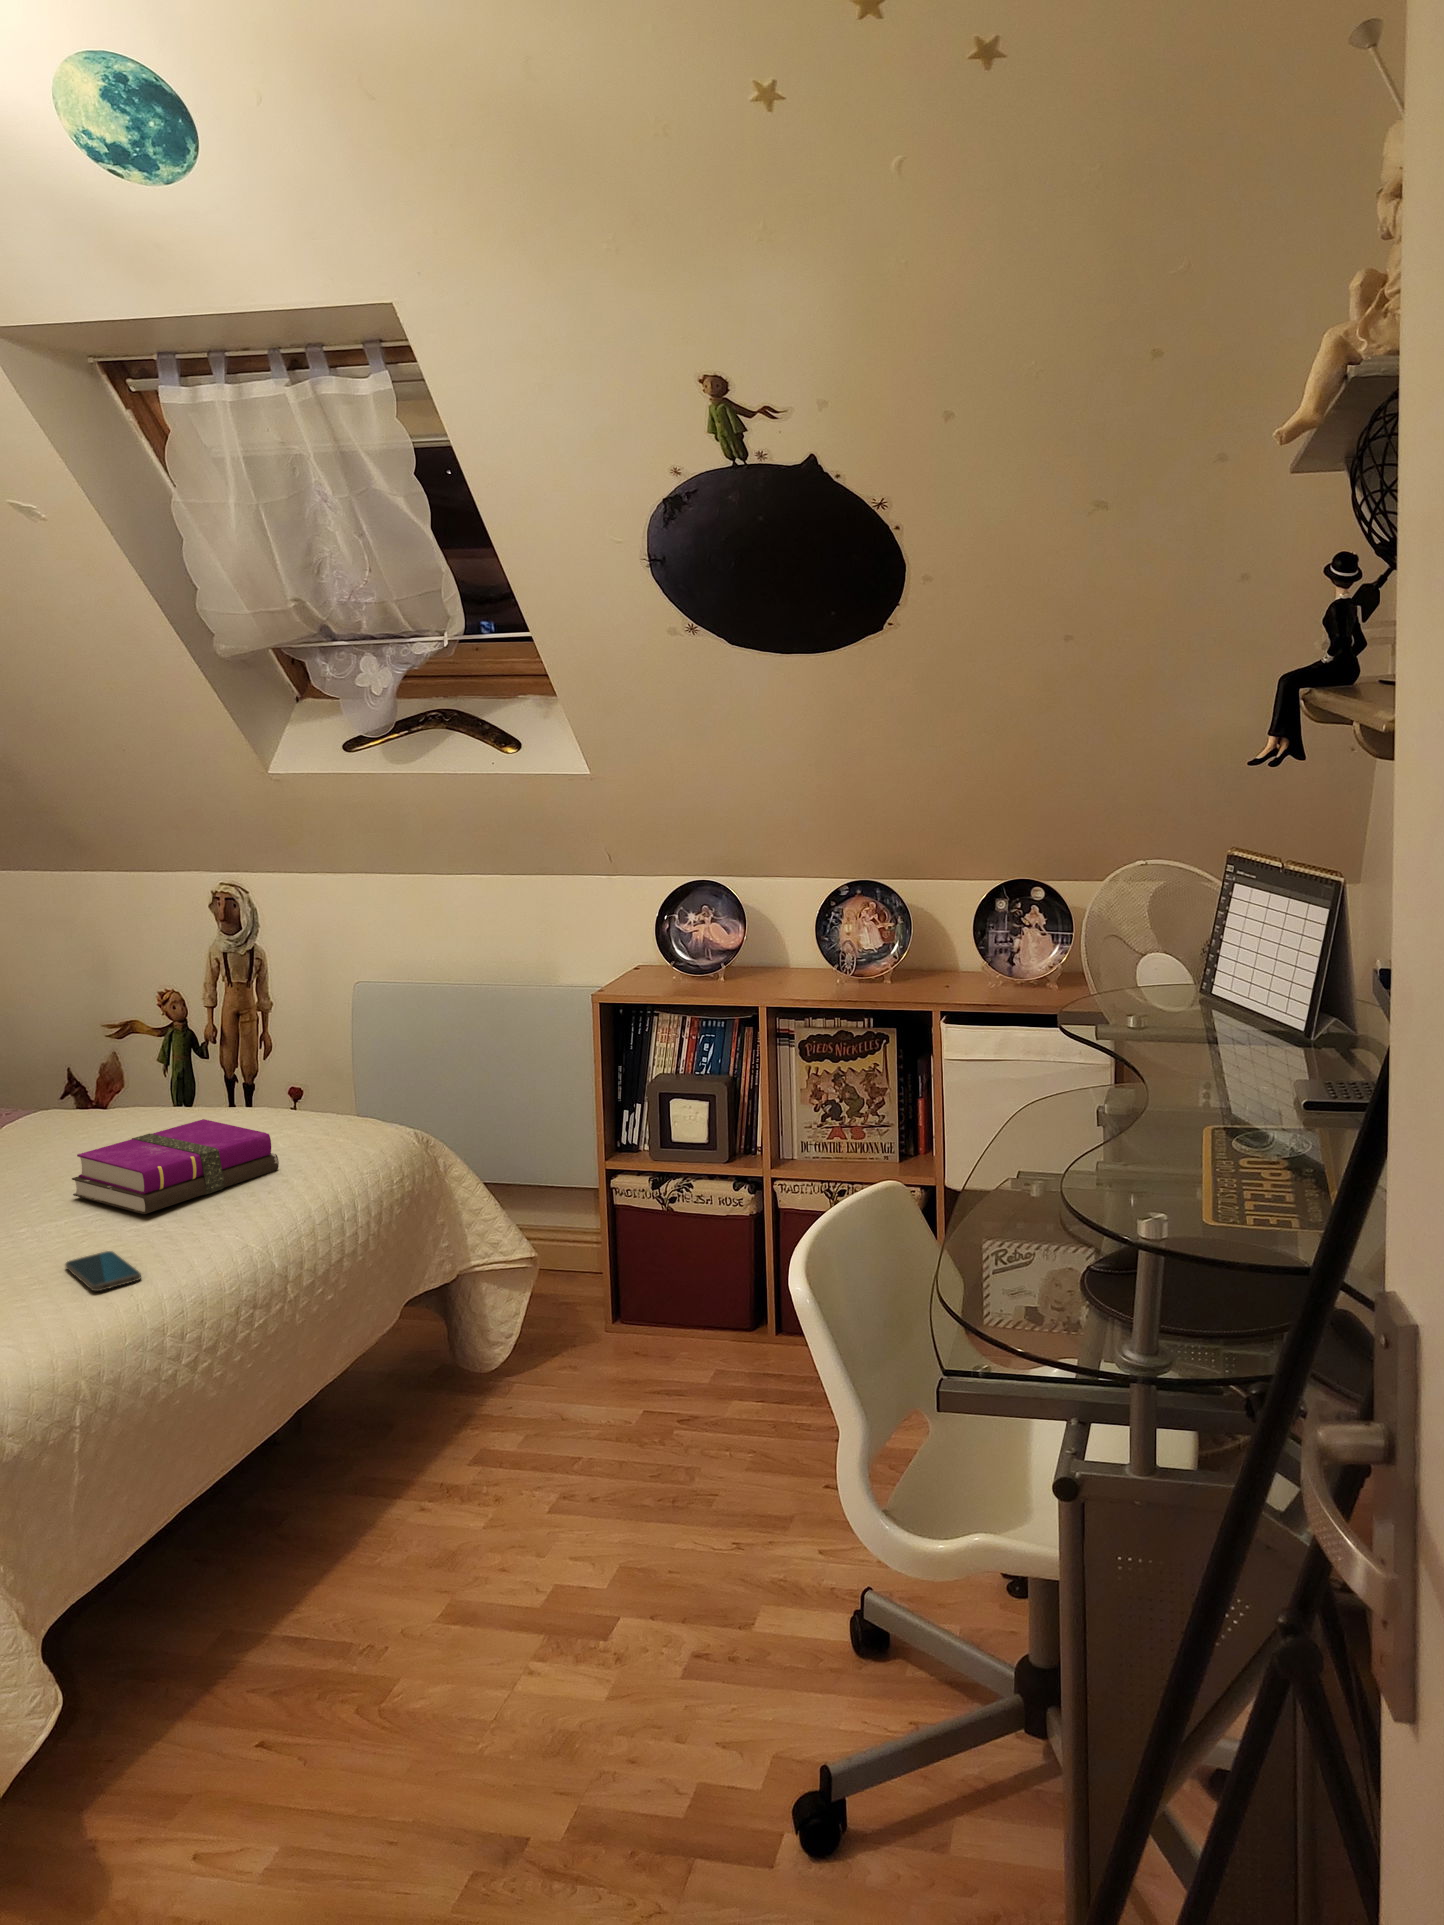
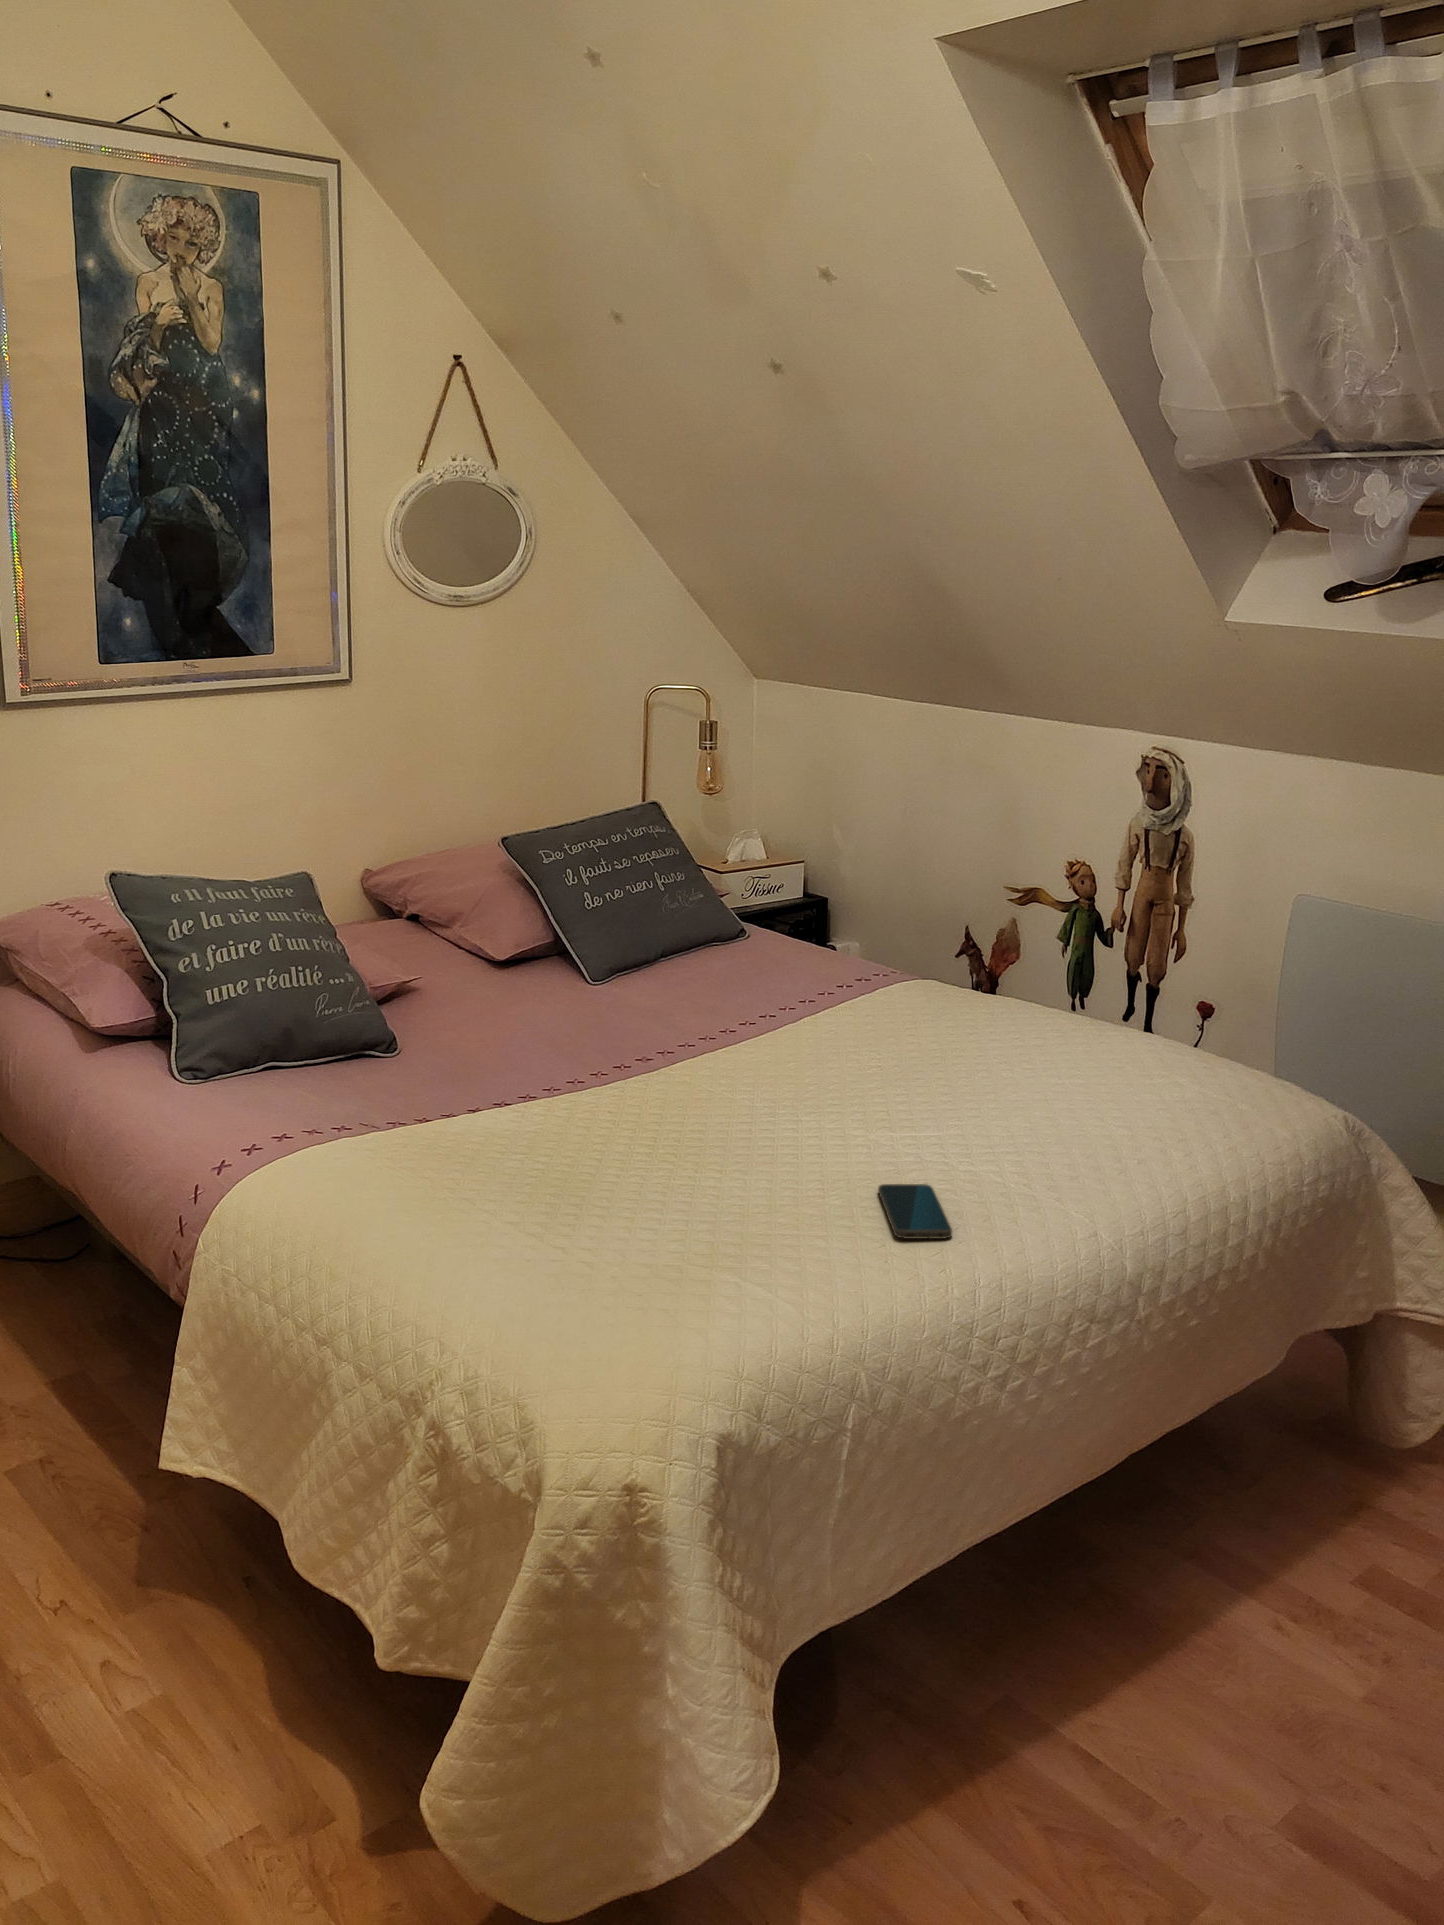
notebook: present [72,1119,279,1214] -> none [915,1038,1152,1146]

